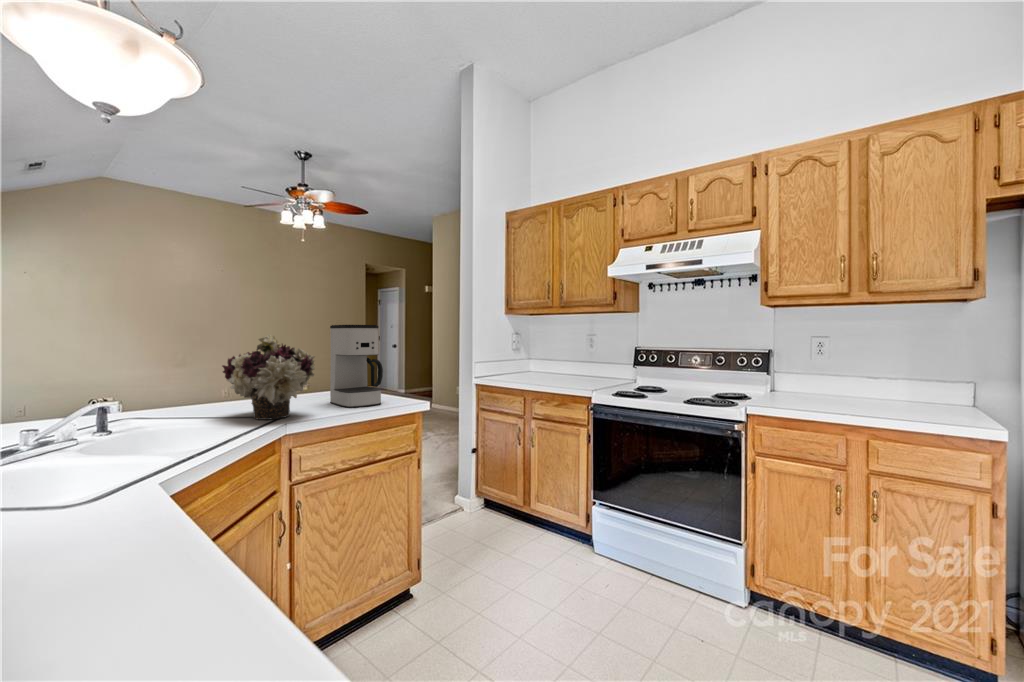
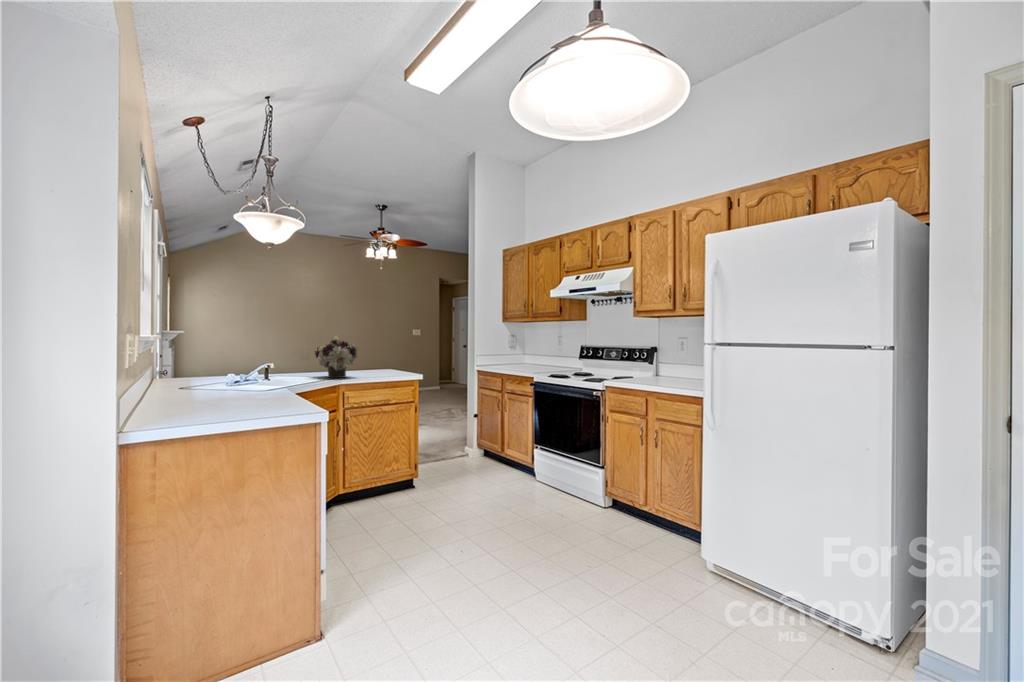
coffee maker: present [330,325,383,408] -> none [371,330,400,376]

